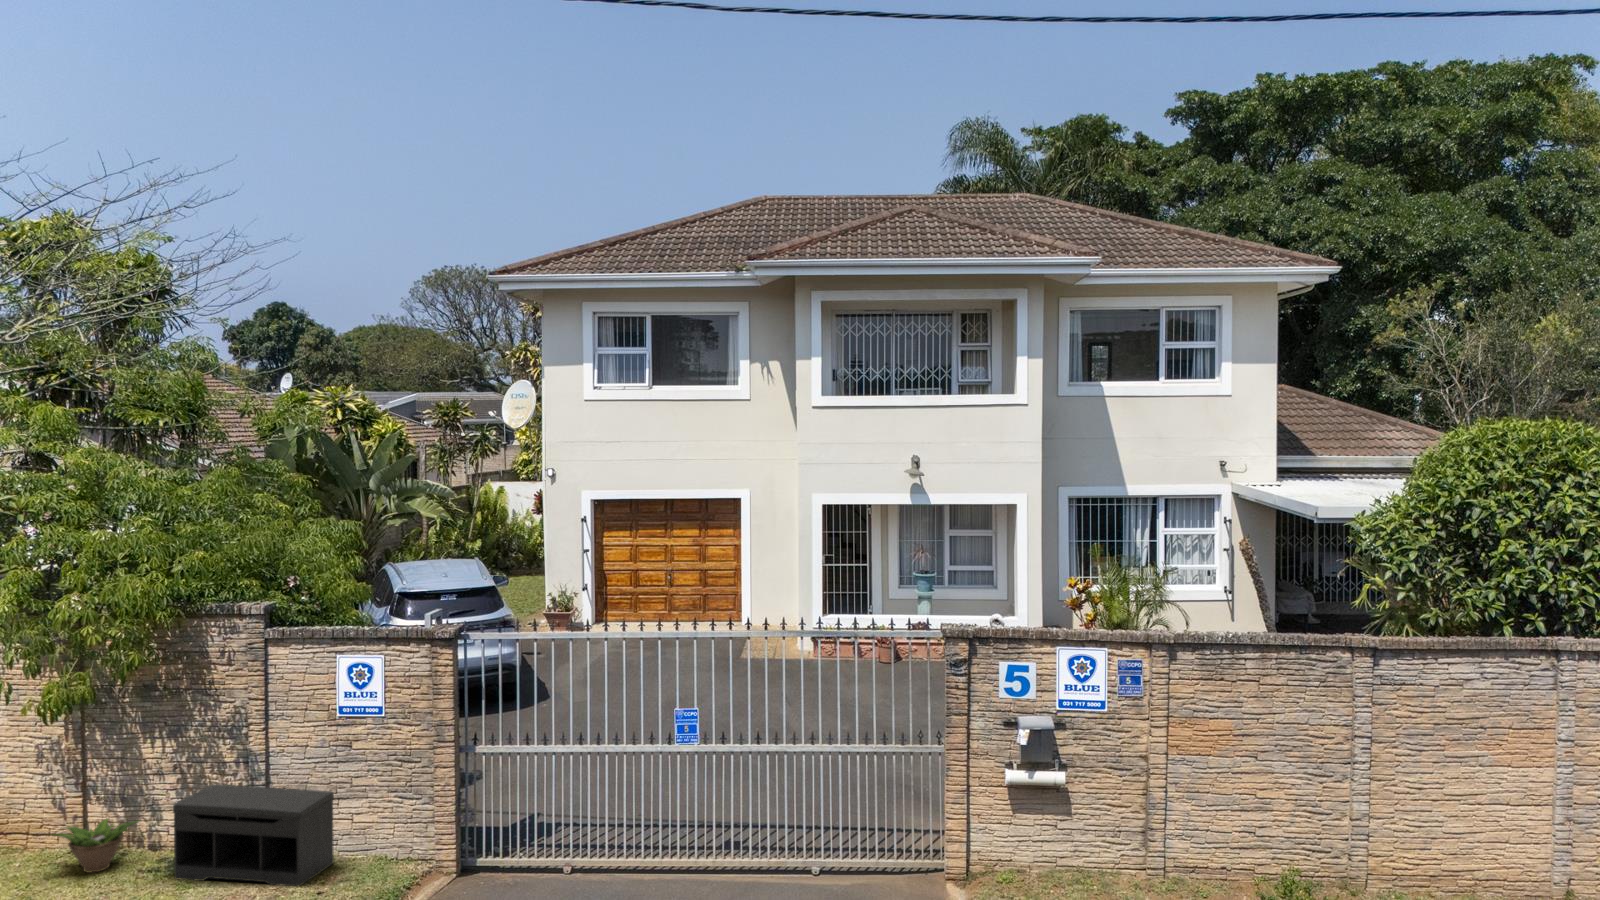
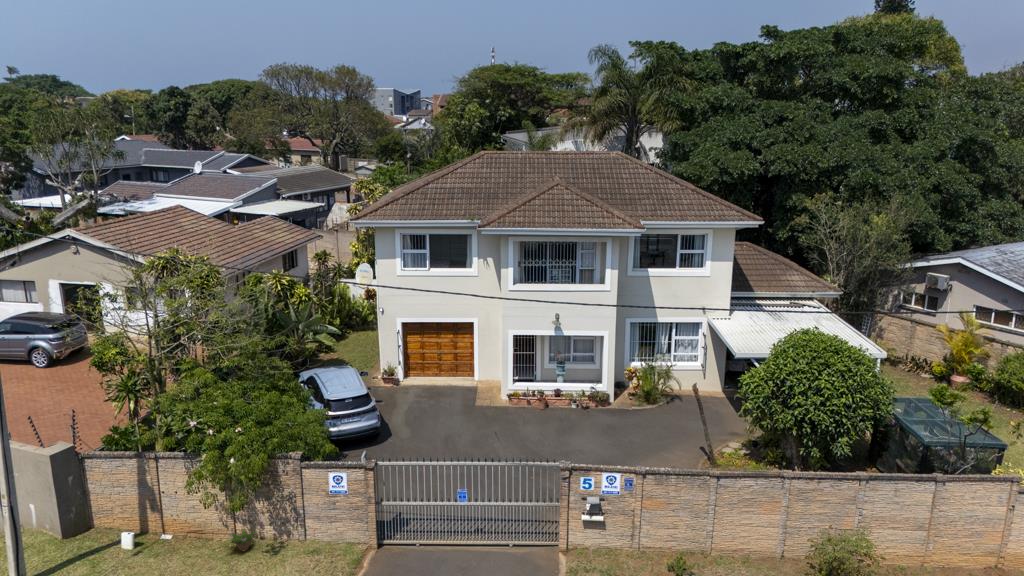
bench: present [173,785,334,886] -> none [274,518,332,559]

